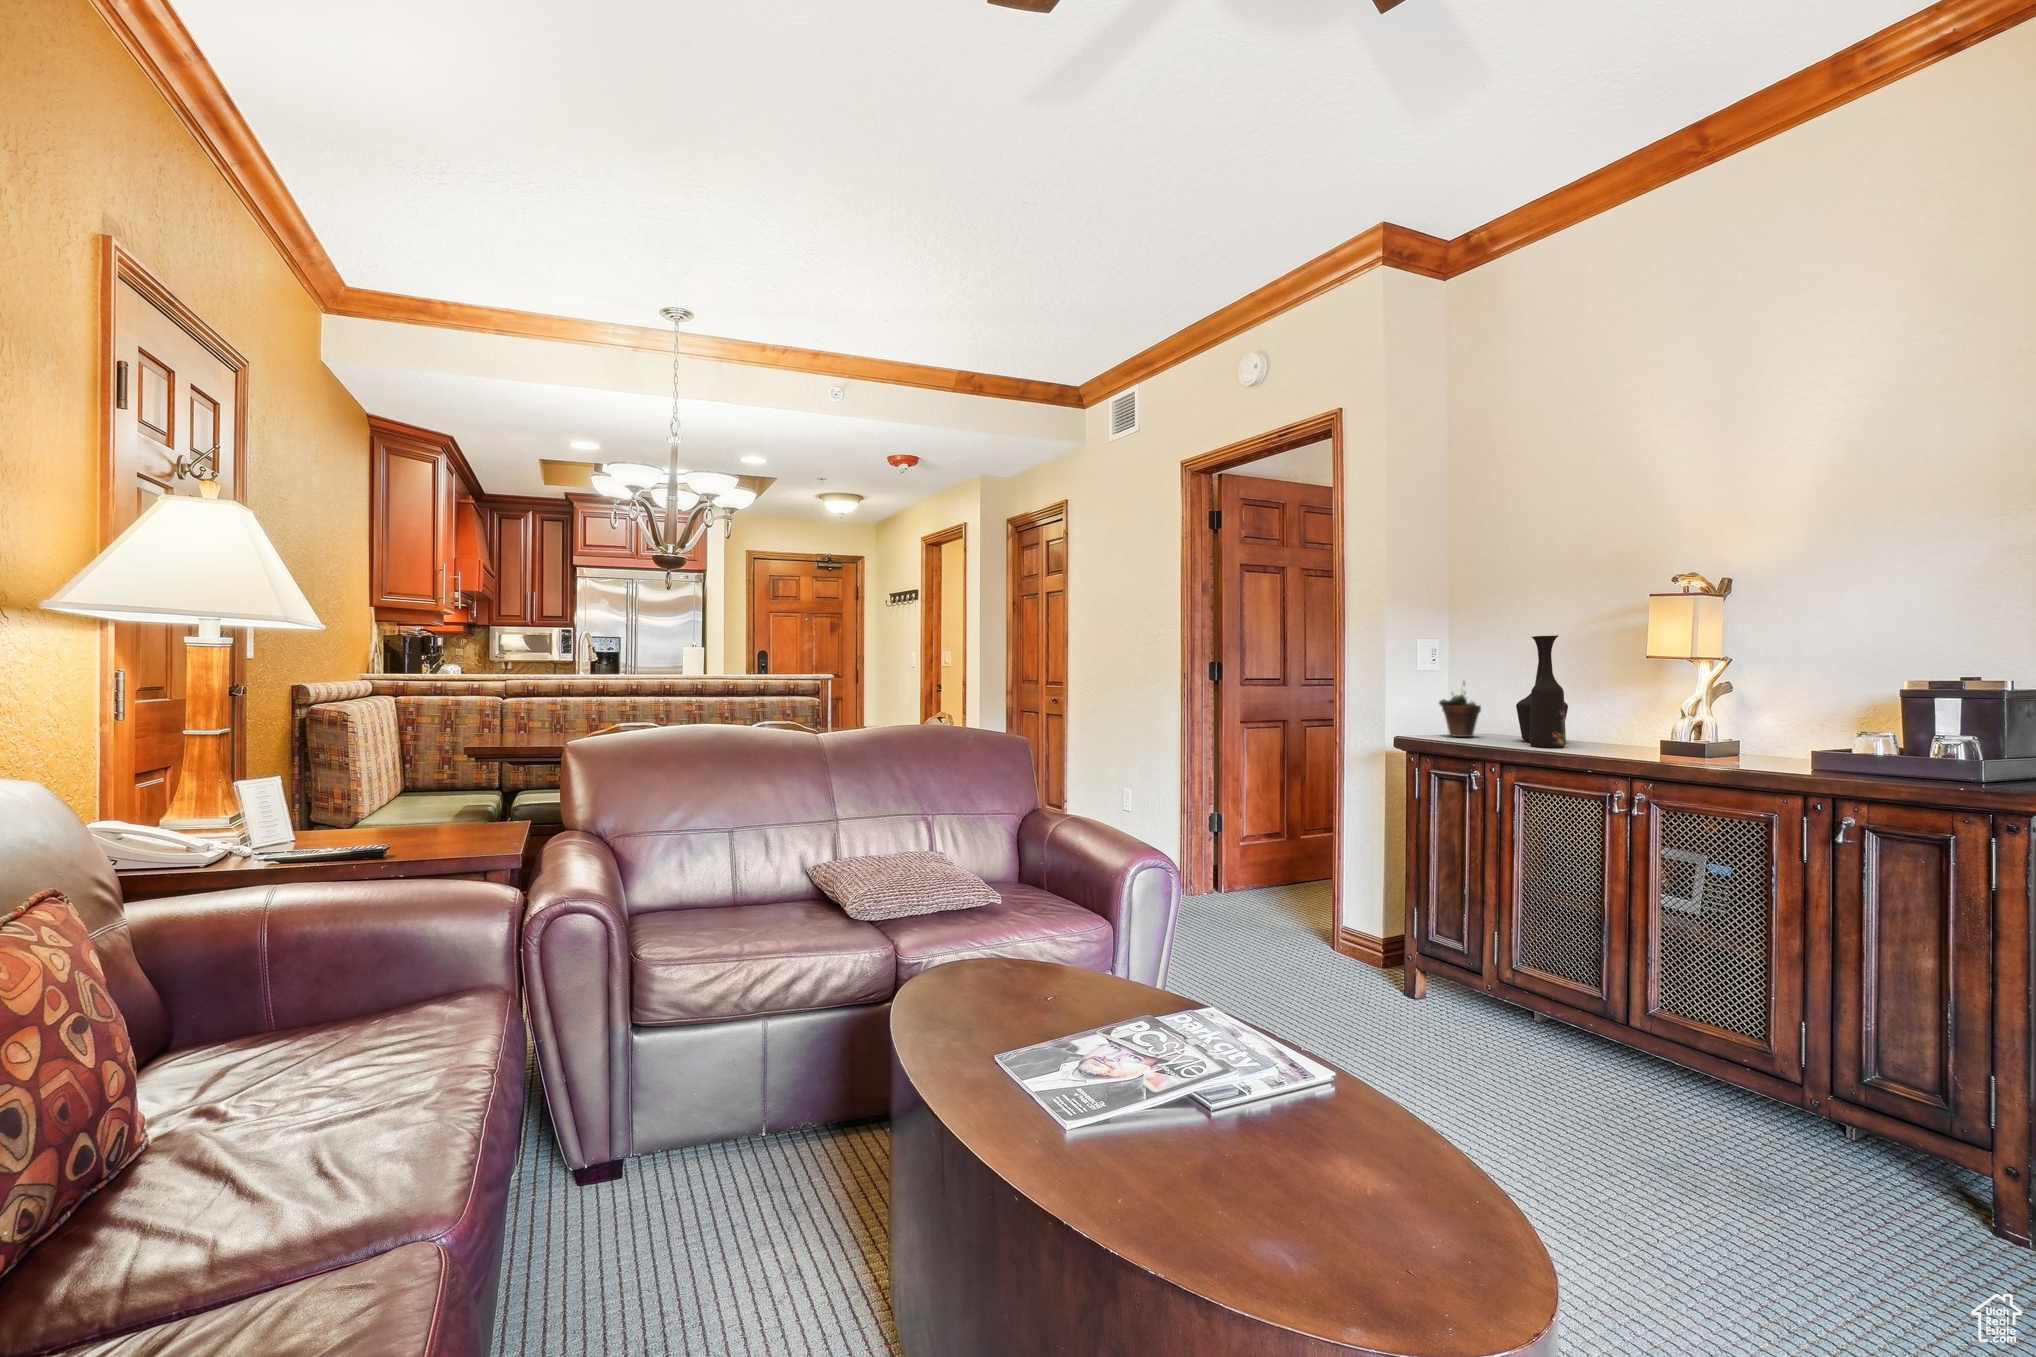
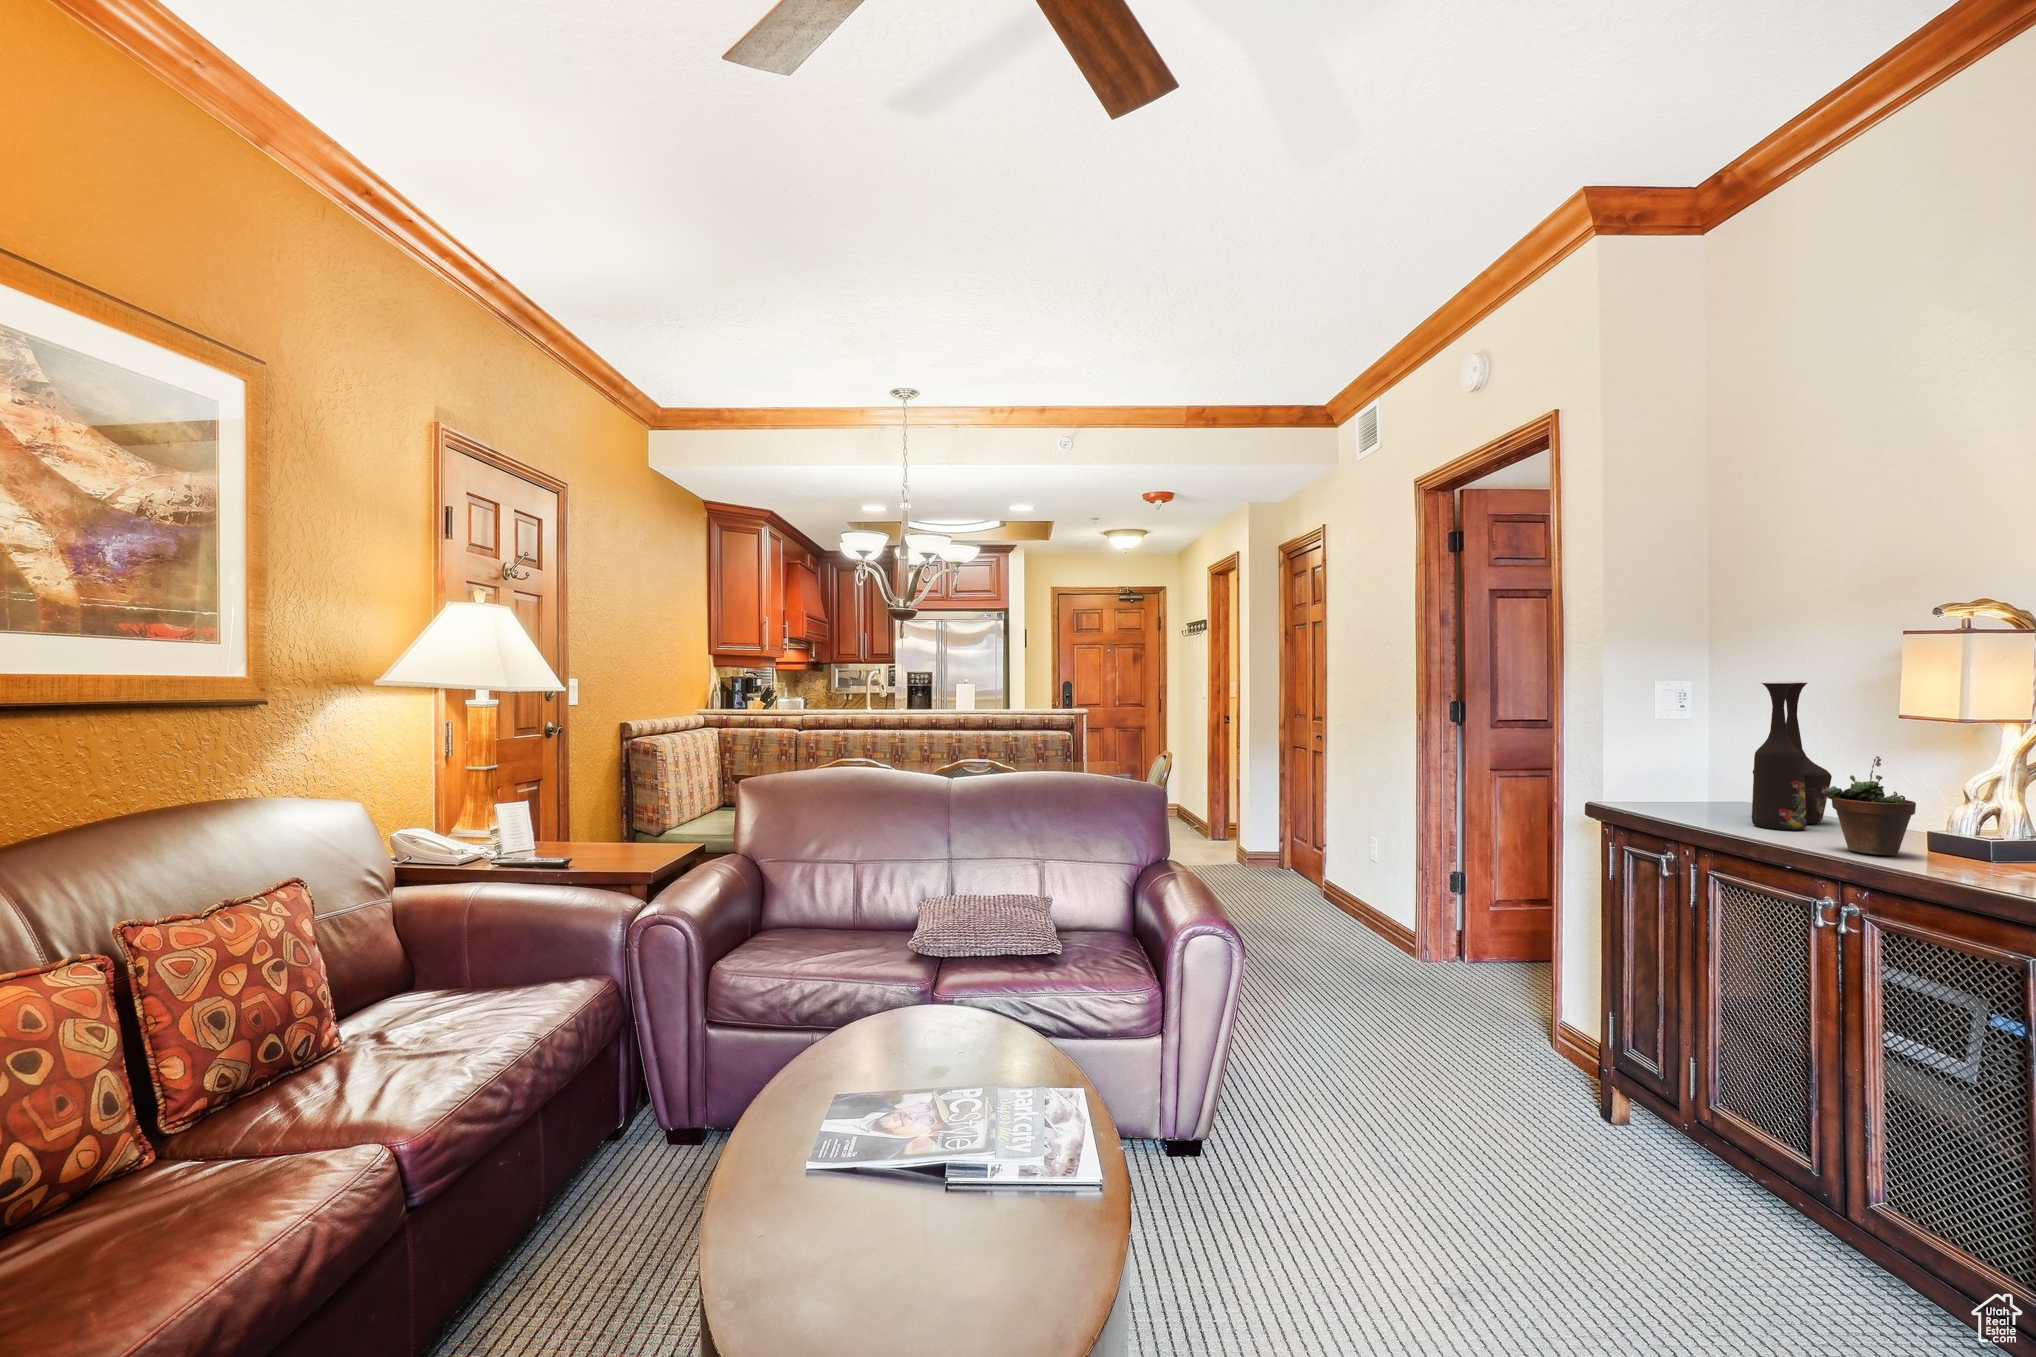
succulent plant: present [1439,683,1481,737] -> present [1823,756,1916,855]

